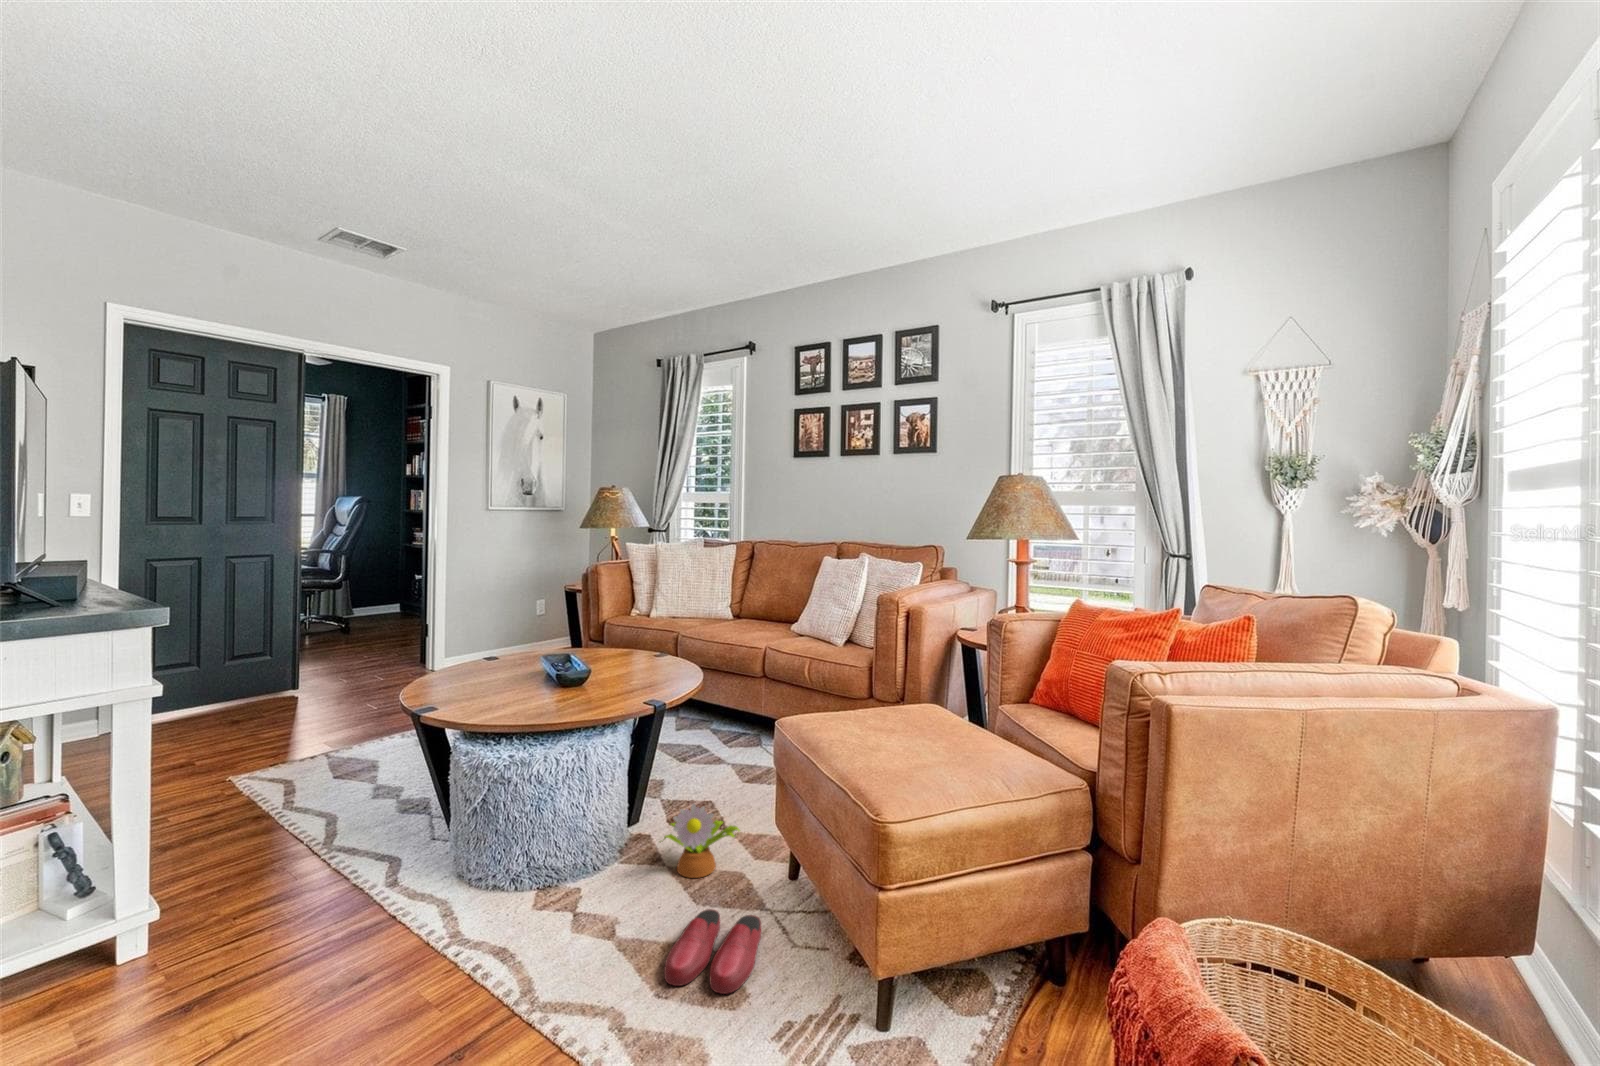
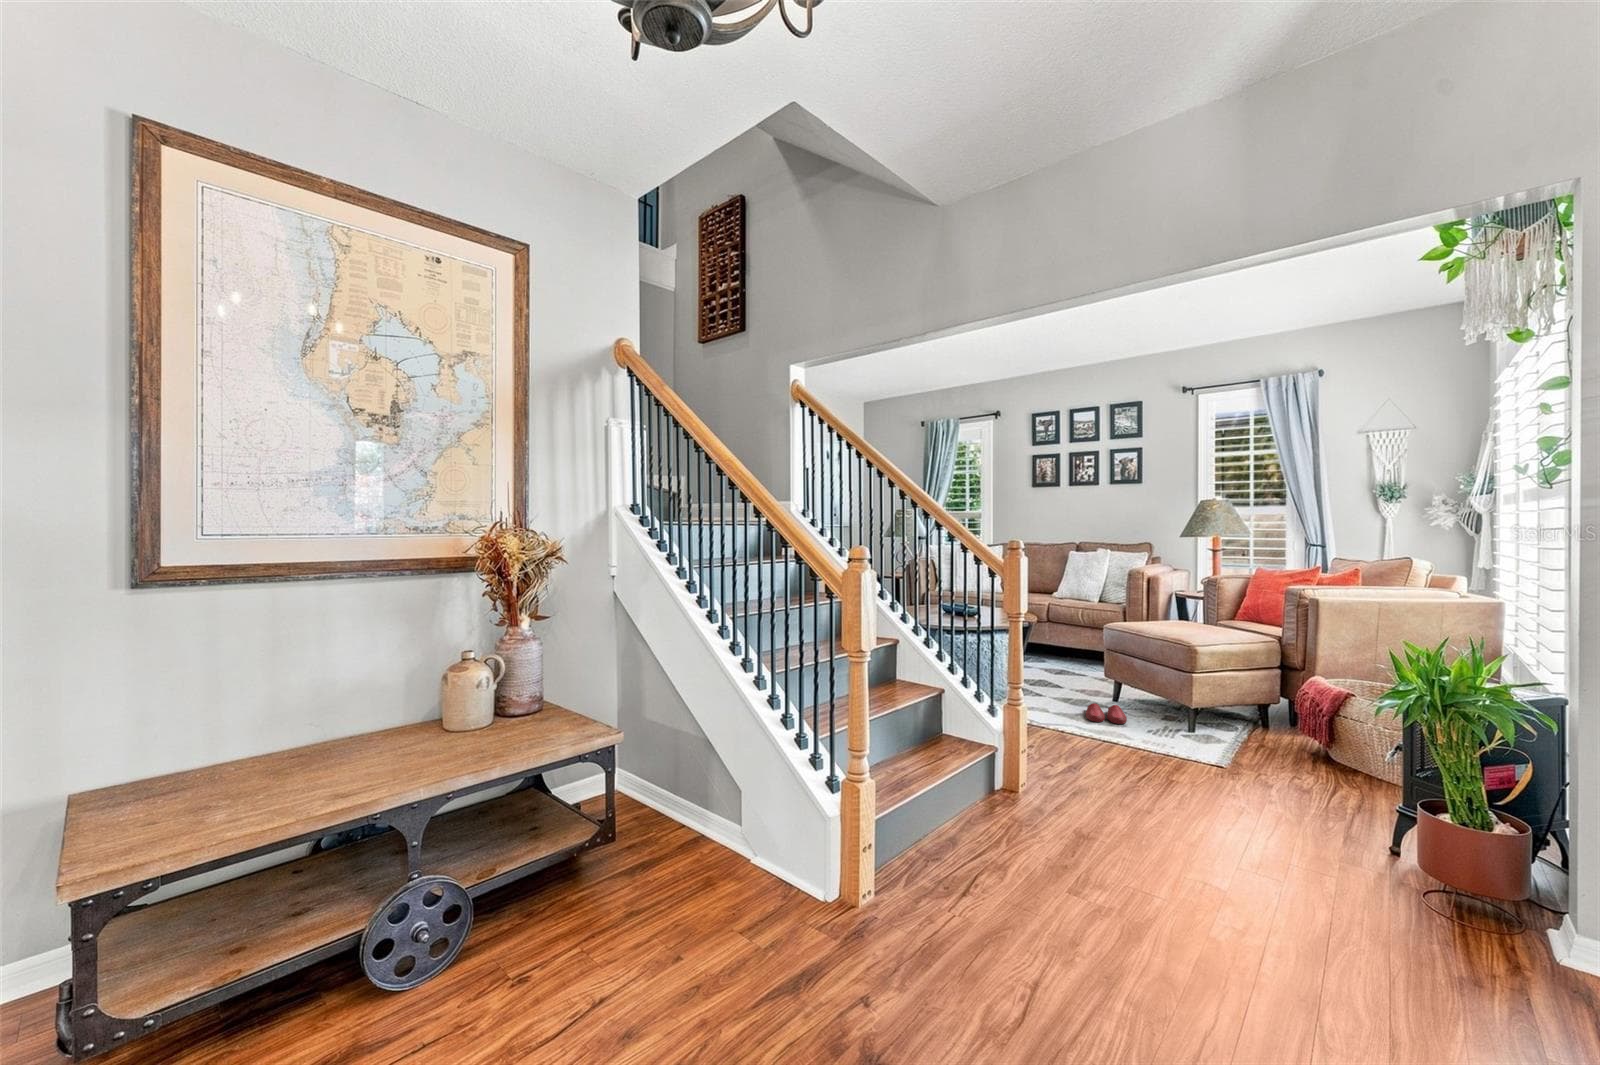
decorative plant: present [660,804,740,878] -> none [1049,664,1088,700]

